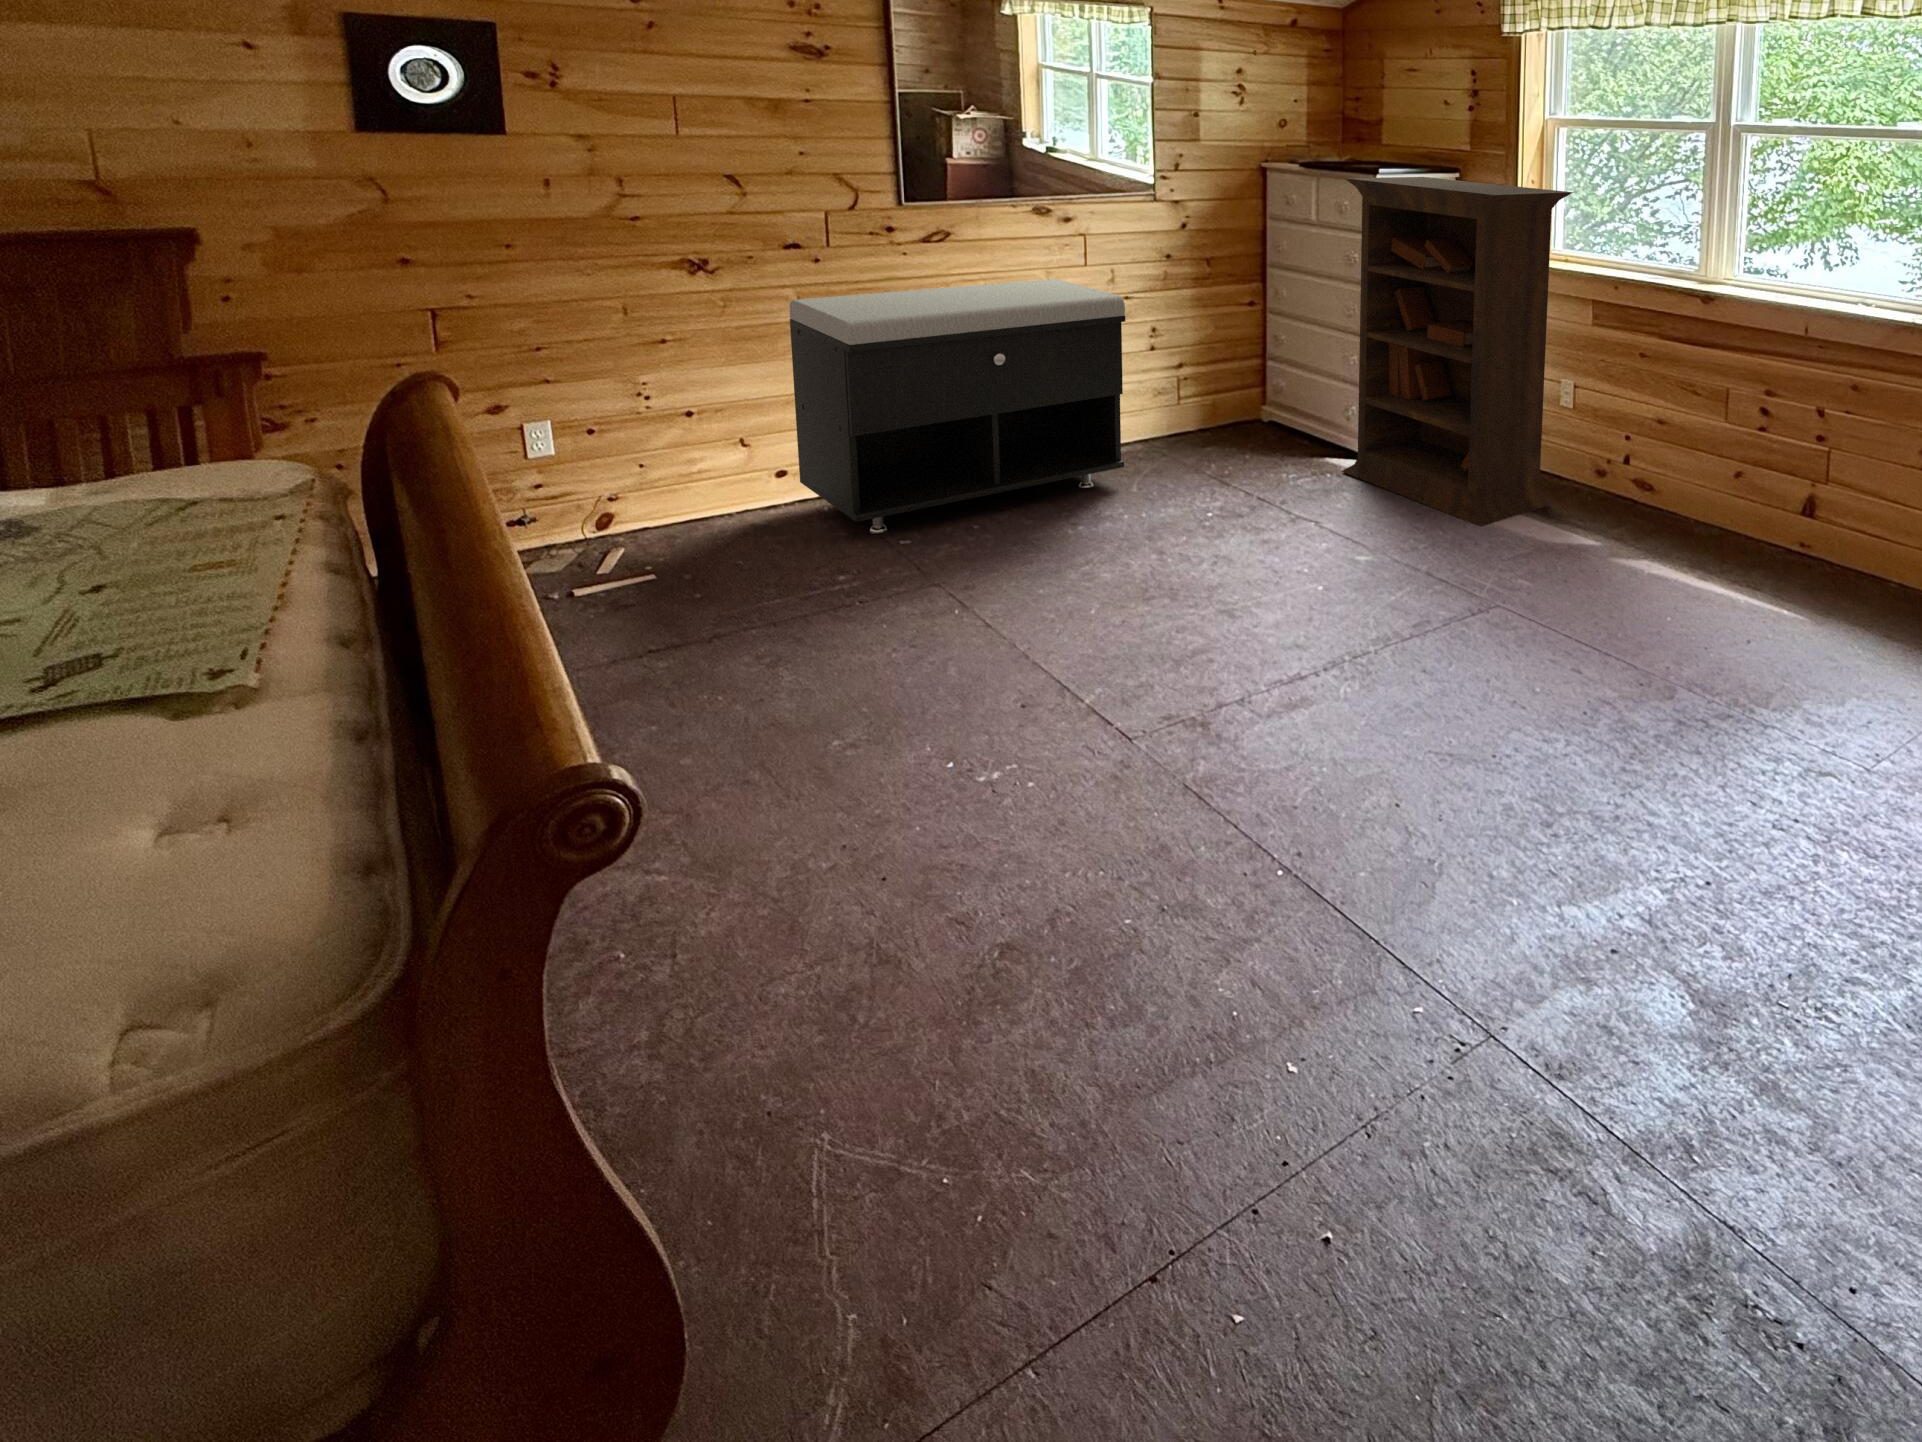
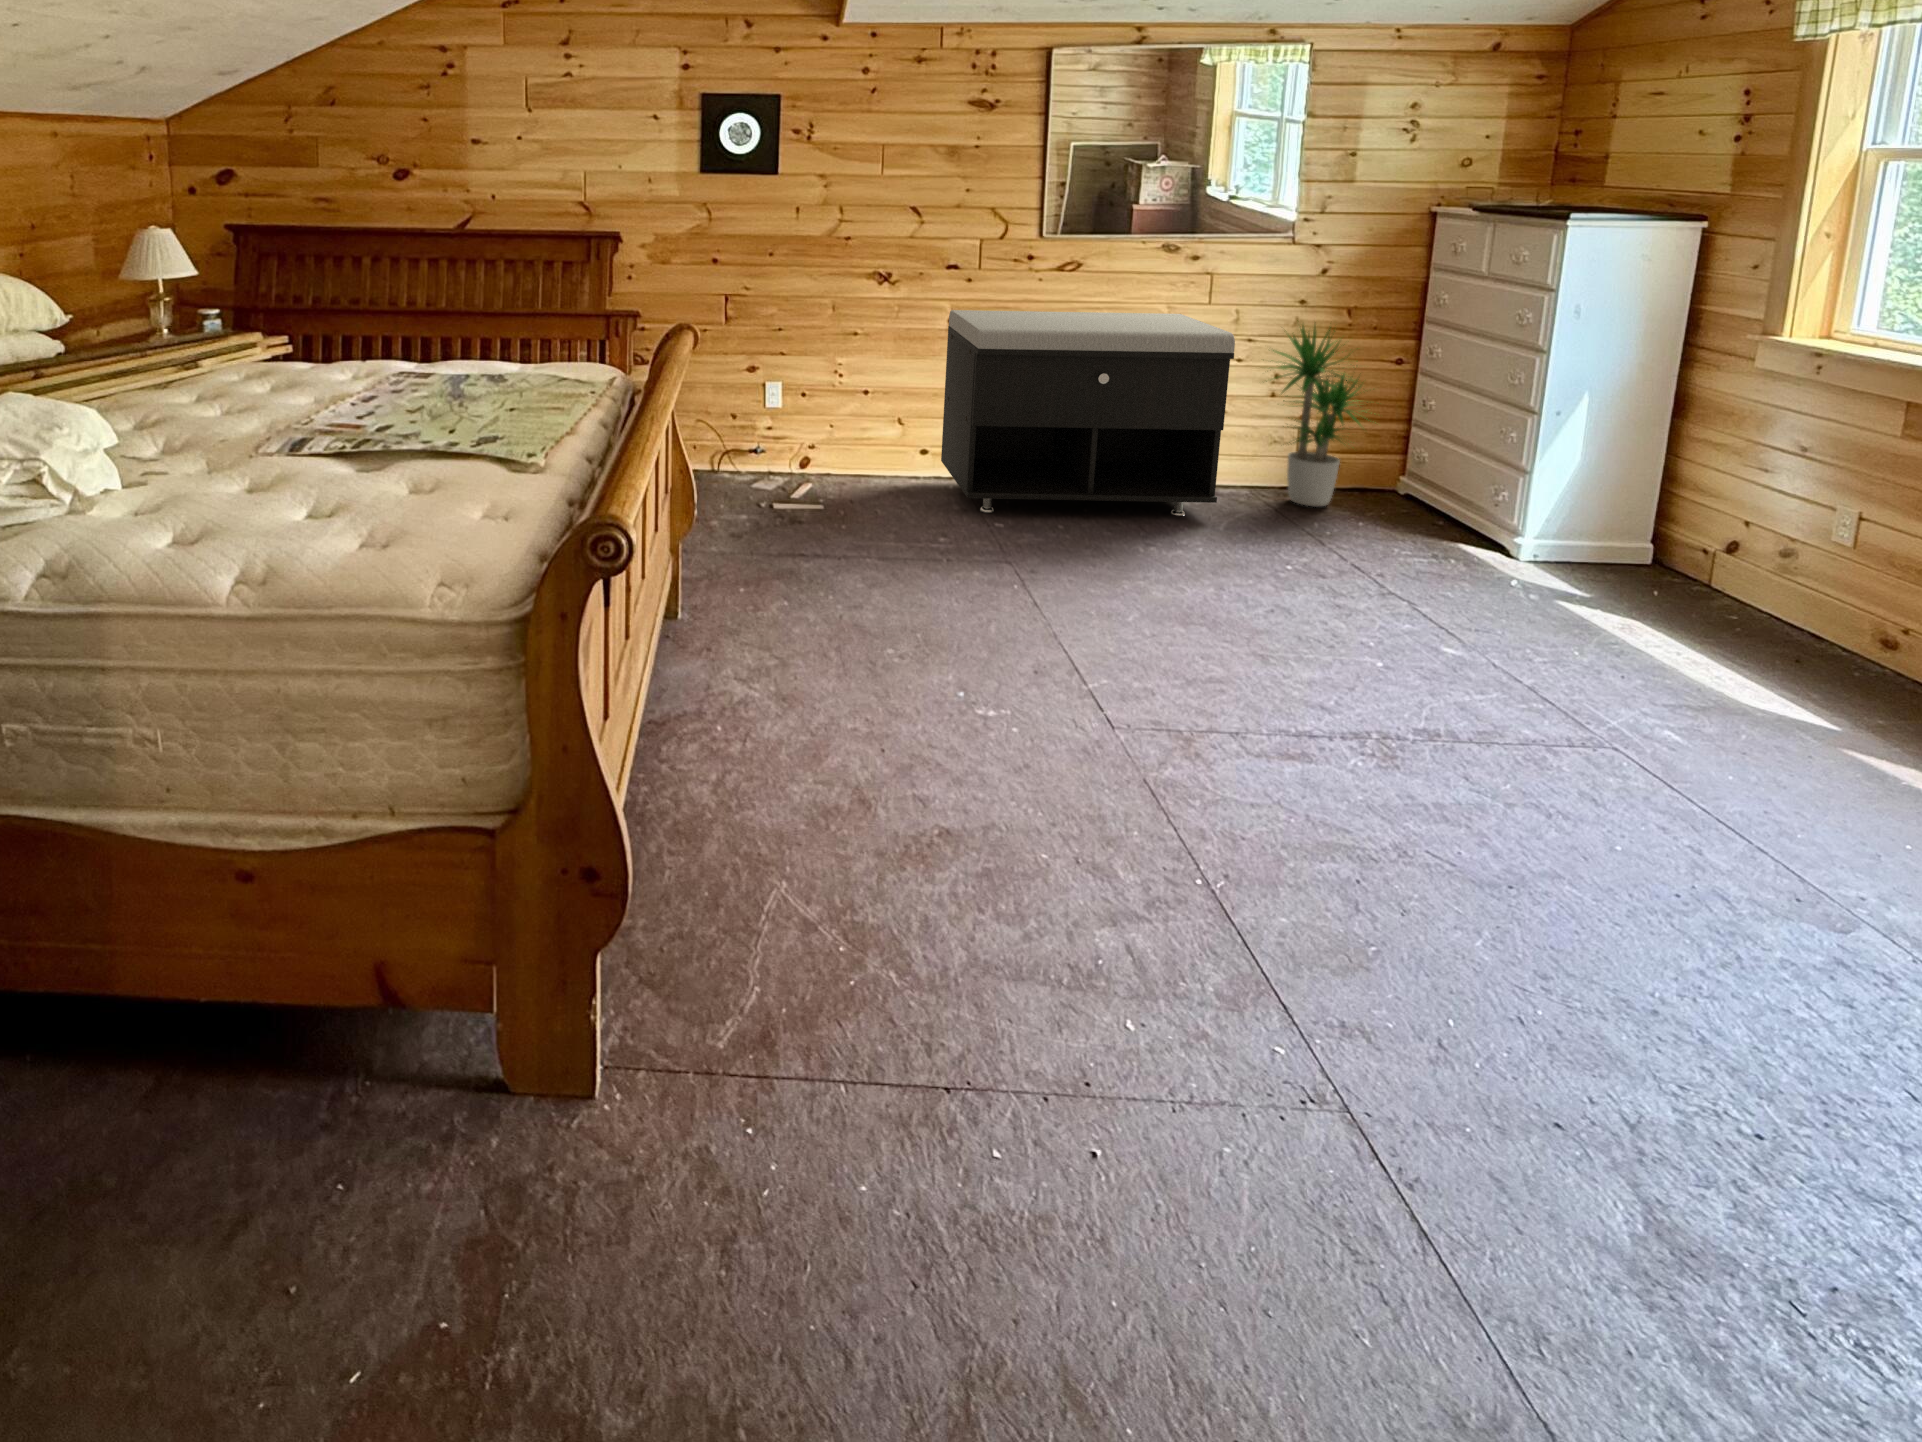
bookcase: present [1342,177,1573,526] -> none [1470,223,1867,662]
potted plant: none [1134,272,1252,451] -> present [1273,326,1371,506]

